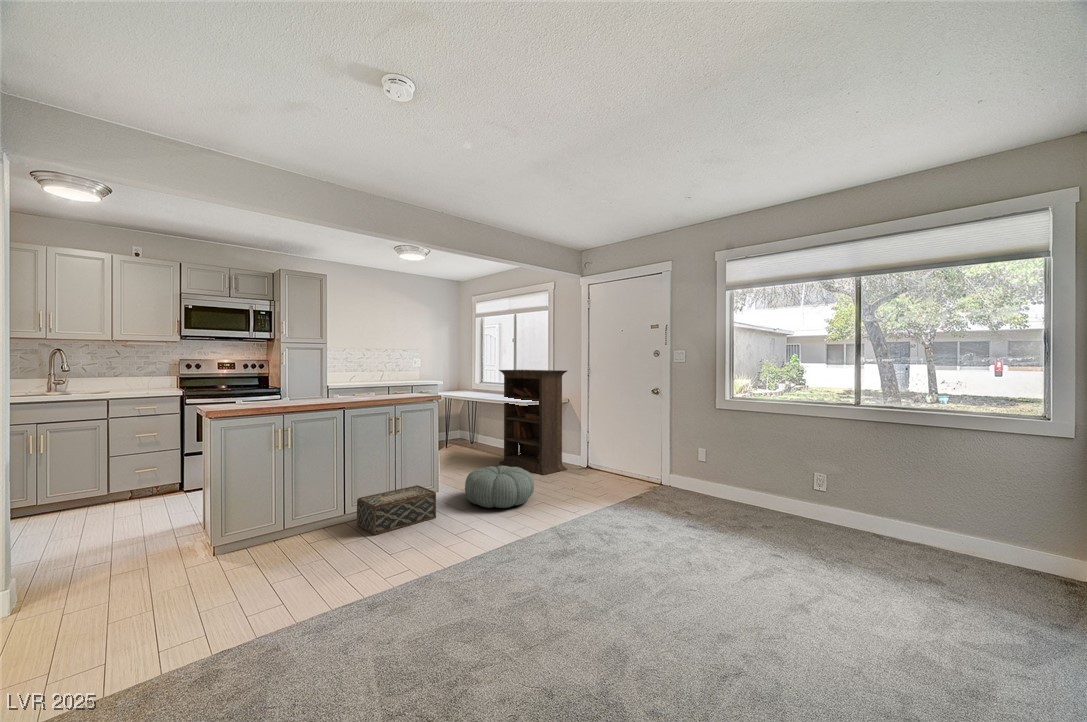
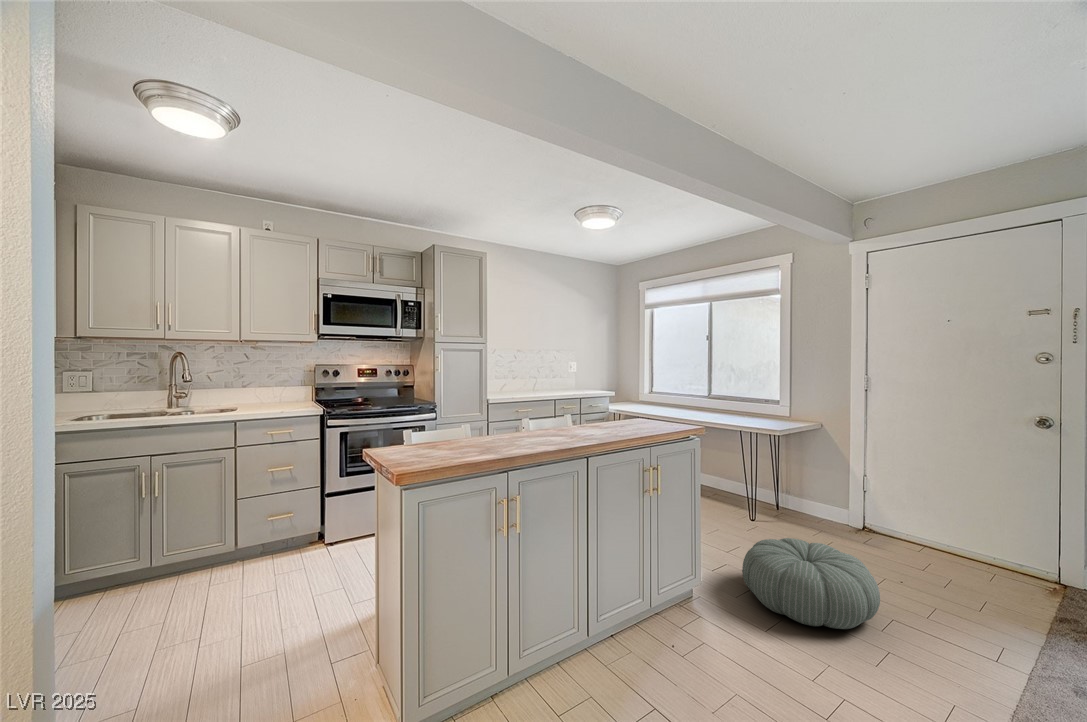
bookcase: present [499,370,567,475] -> none [716,378,841,542]
woven basket: present [357,485,436,535] -> none [609,577,735,694]

